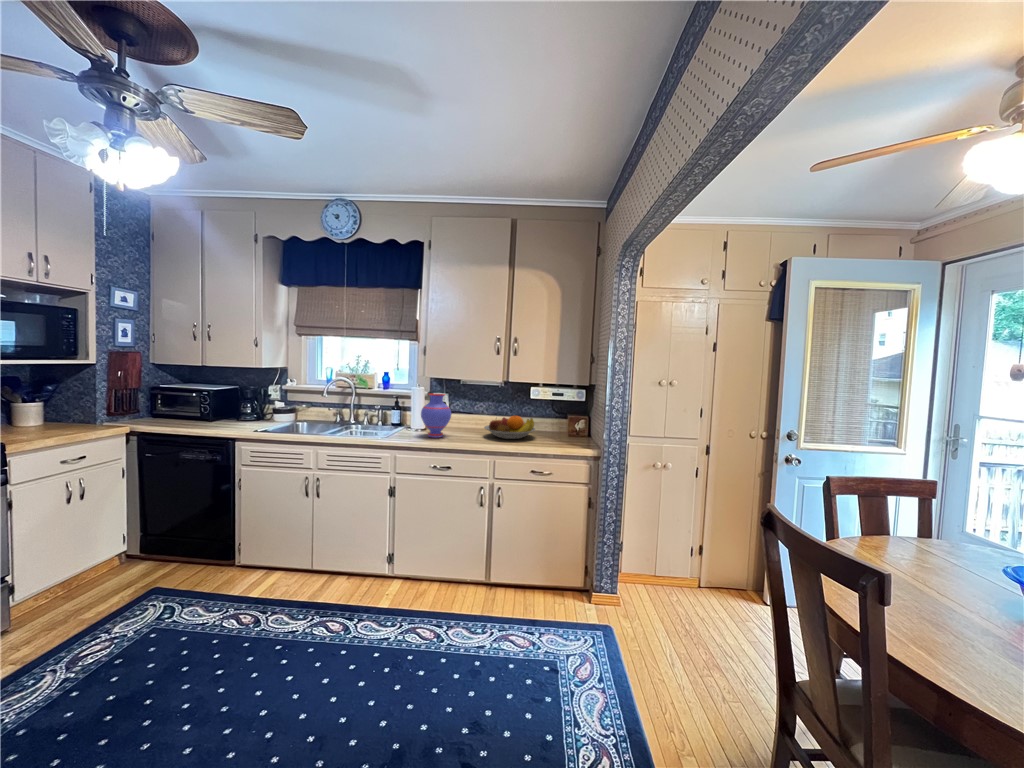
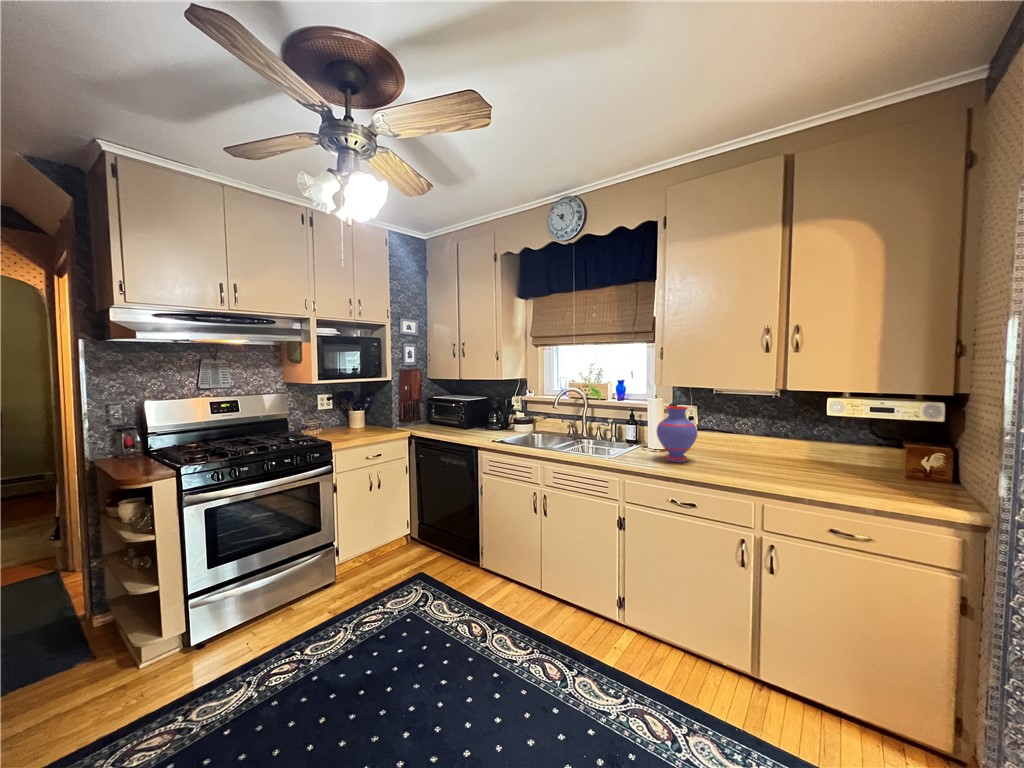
fruit bowl: present [484,416,535,439] -> none [747,440,837,474]

